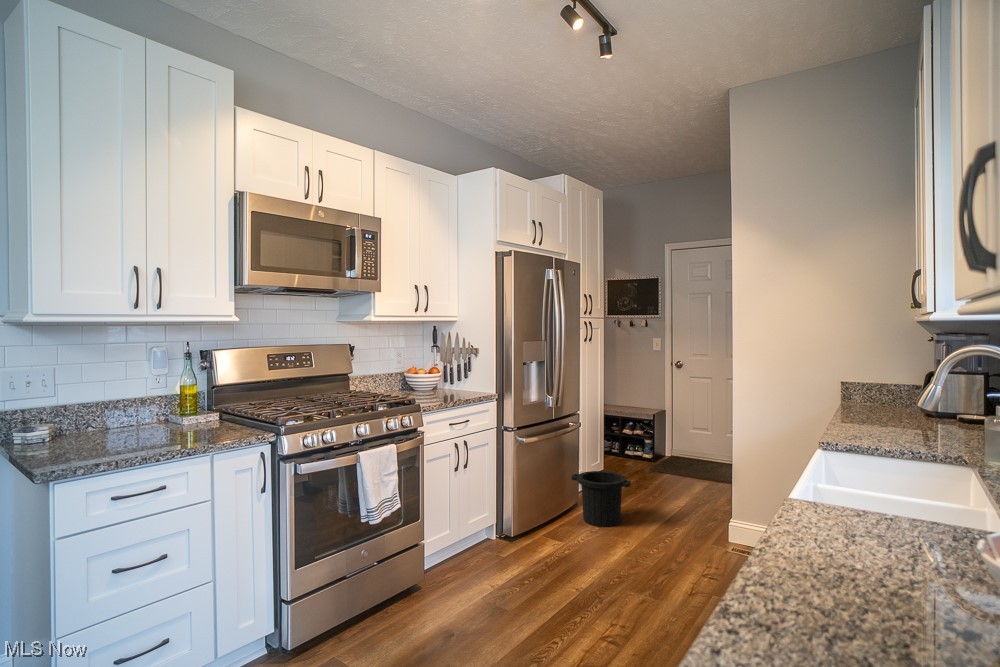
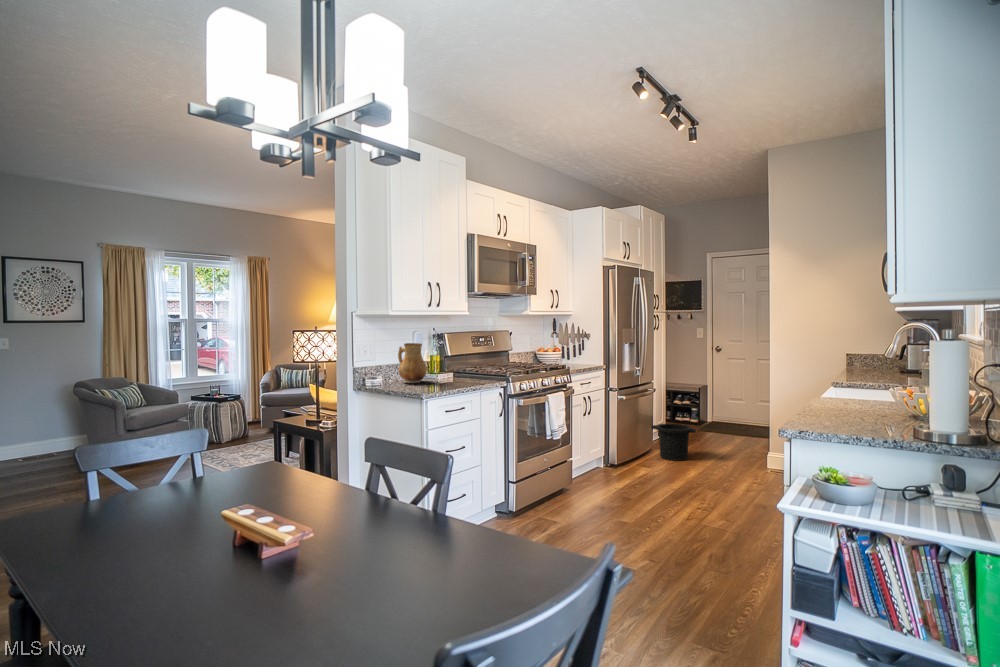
ceramic pitcher: none [73,371,132,441] -> present [398,343,427,383]

